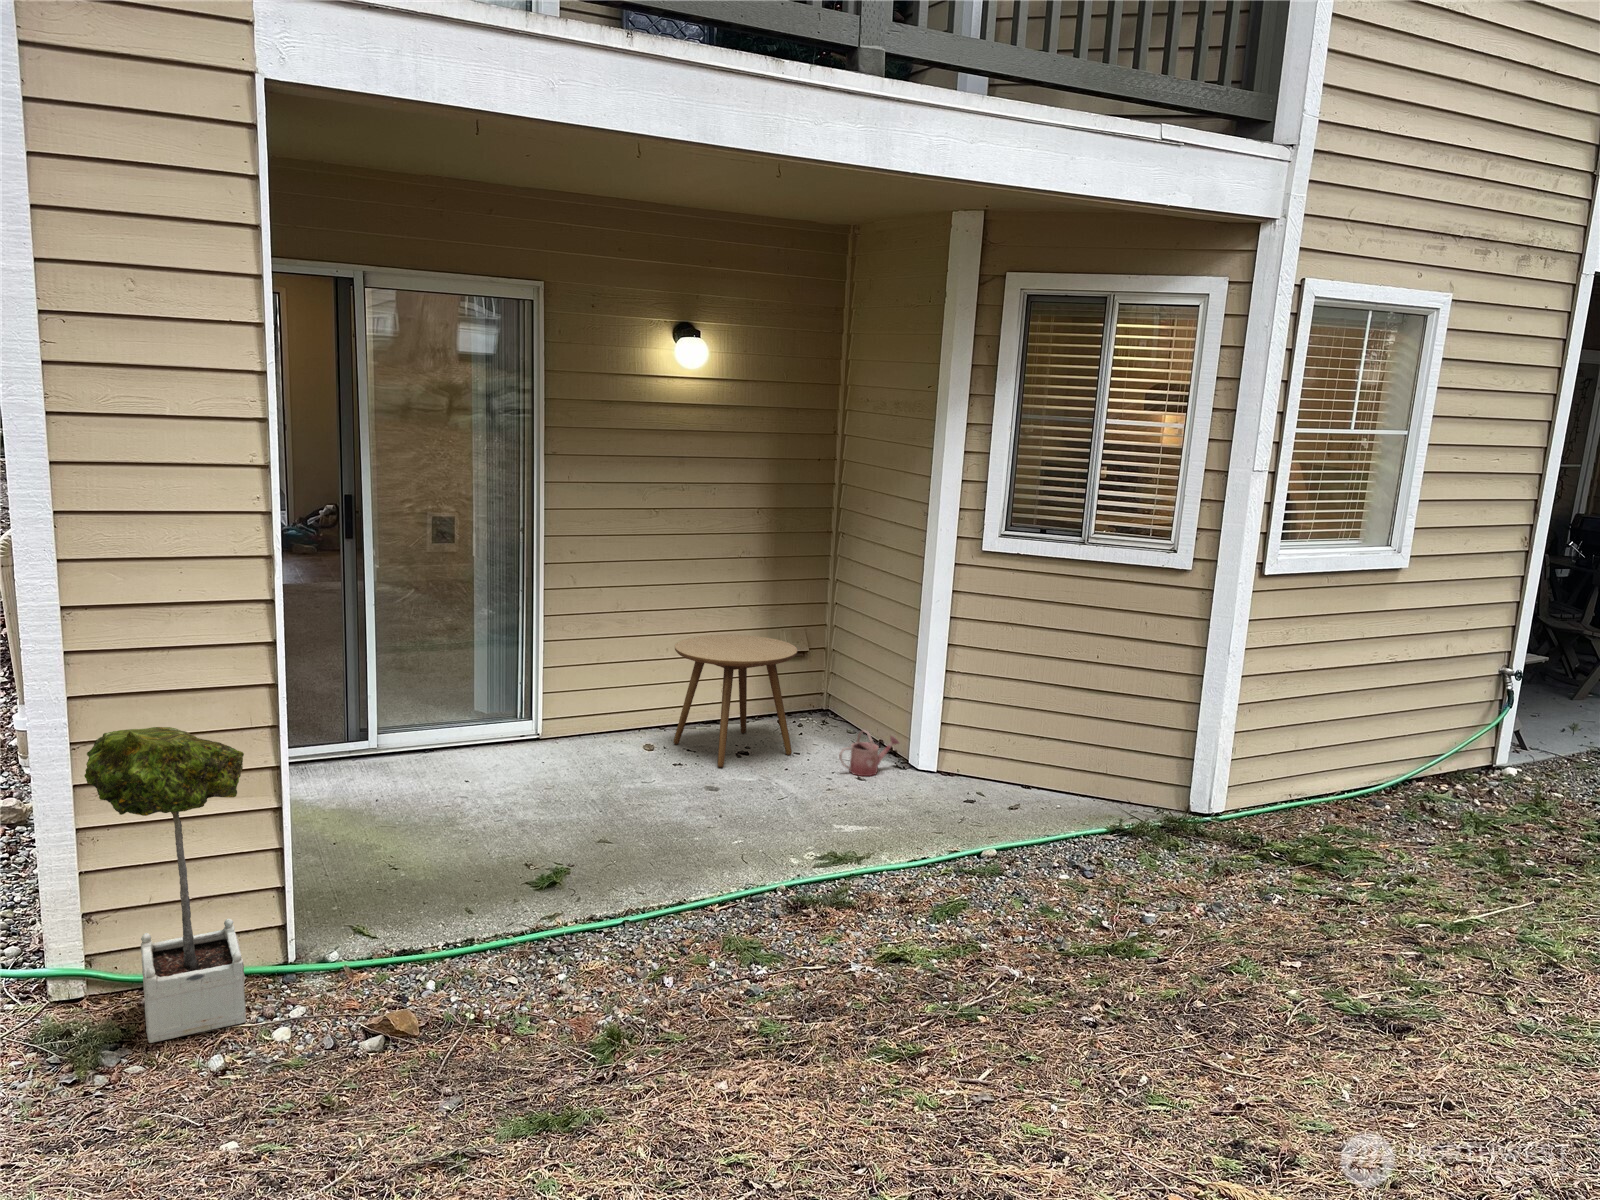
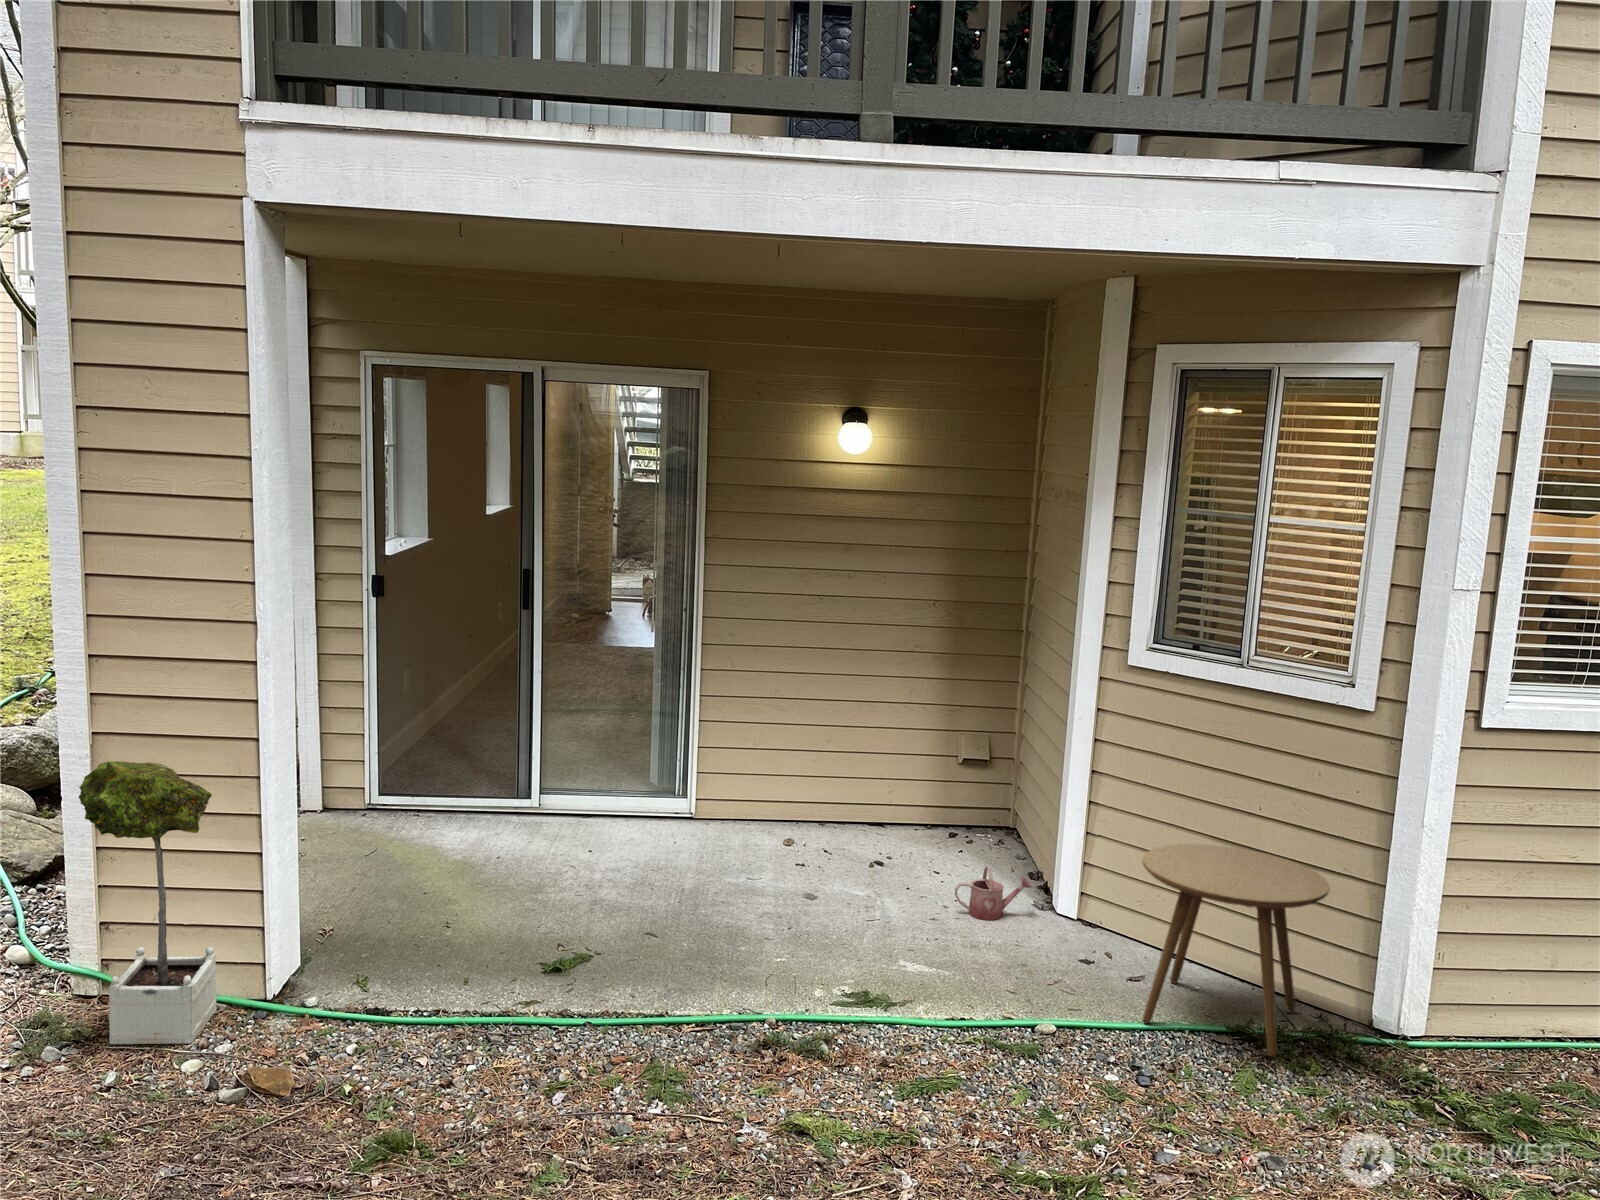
side table: present [674,635,797,767] -> present [1142,844,1330,1057]

